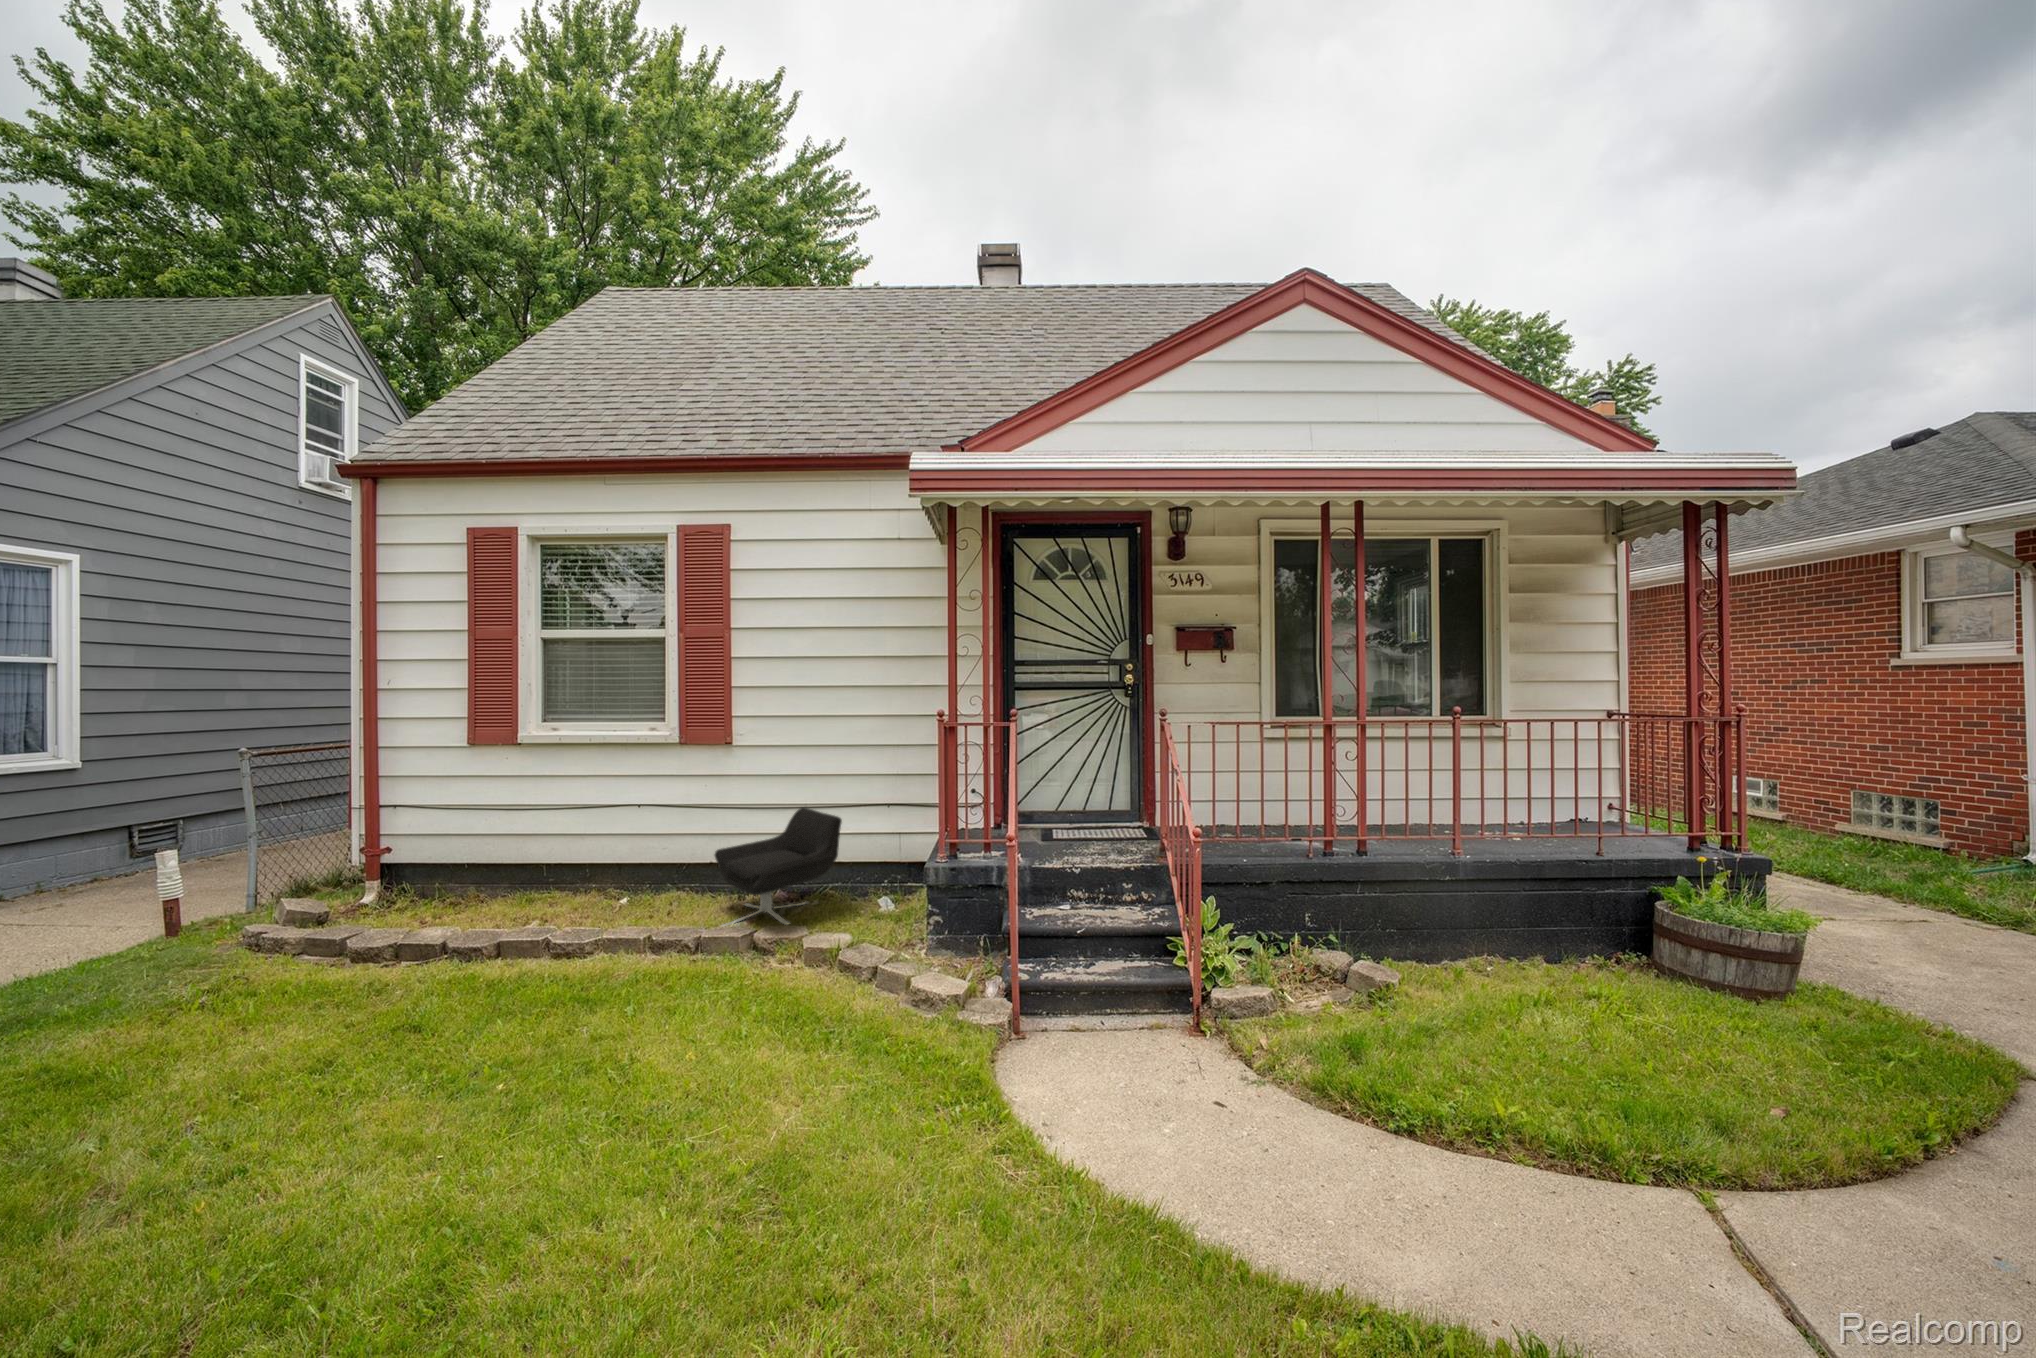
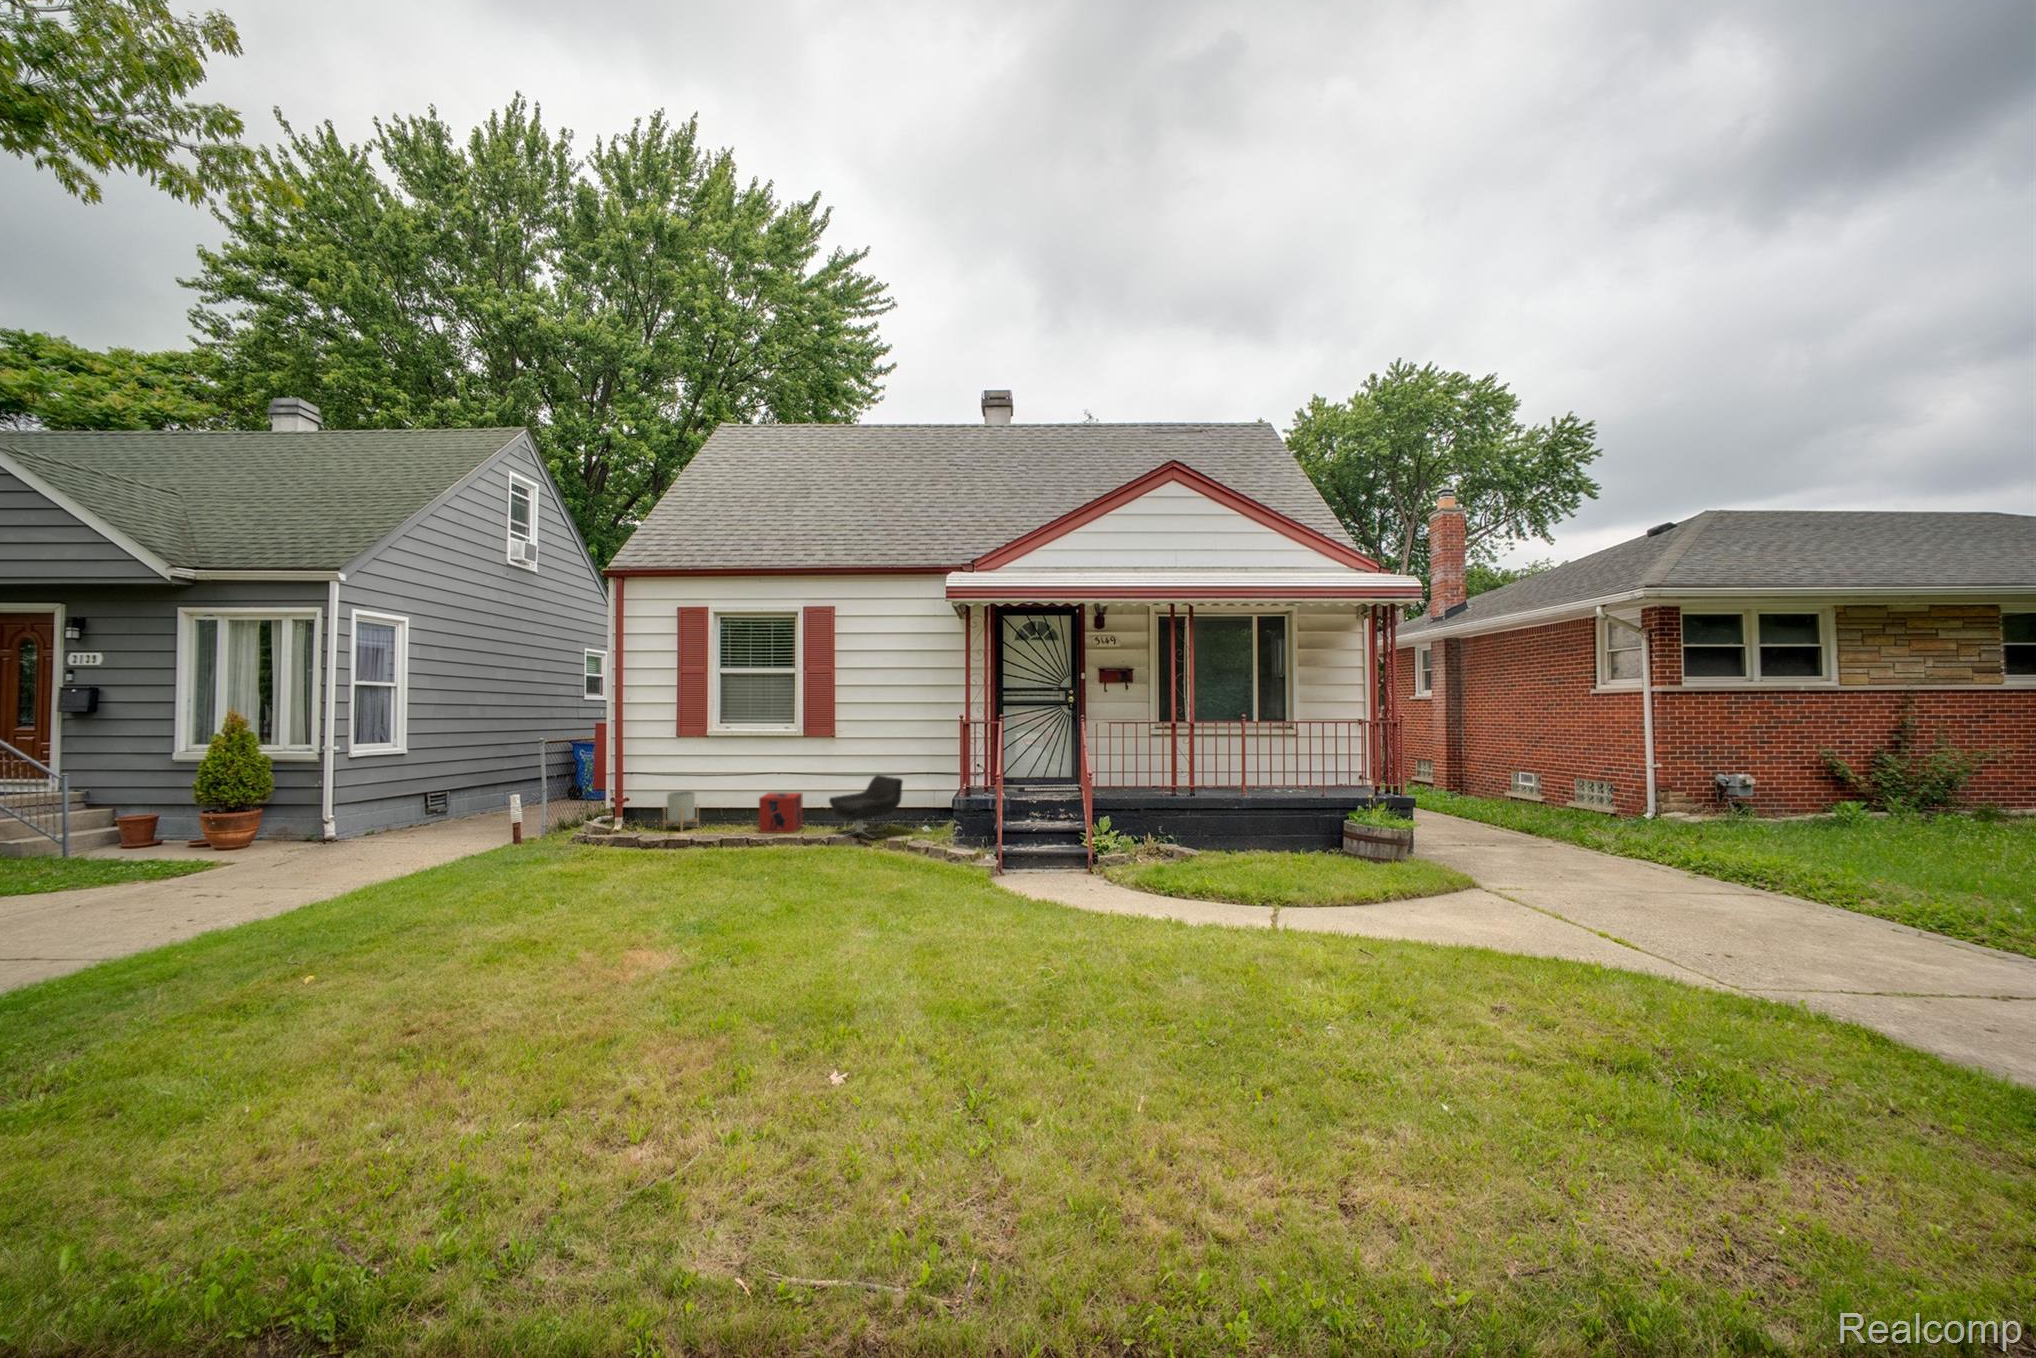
planter: none [436,836,503,909] -> present [663,791,699,831]
storage box: none [593,836,680,911] -> present [759,792,803,833]

